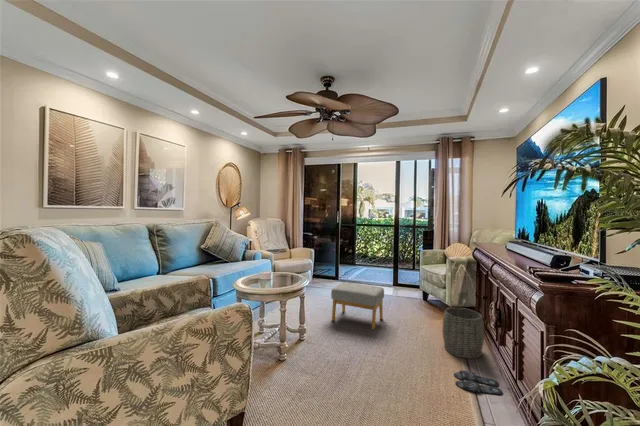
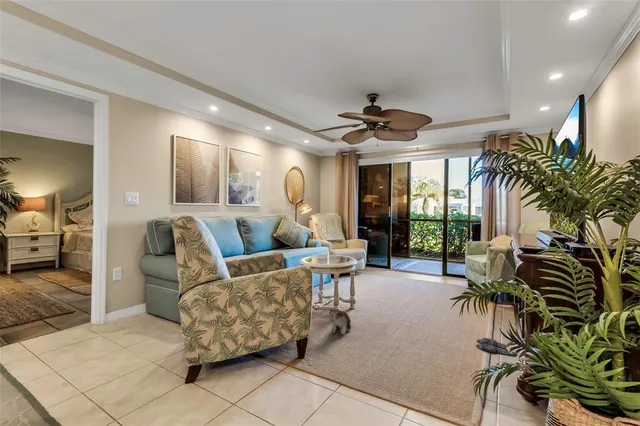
footstool: present [331,282,384,329] -> none [378,267,426,306]
woven basket: present [442,308,484,359] -> none [474,289,512,332]
plush toy: none [272,349,304,385] -> present [327,307,351,334]

